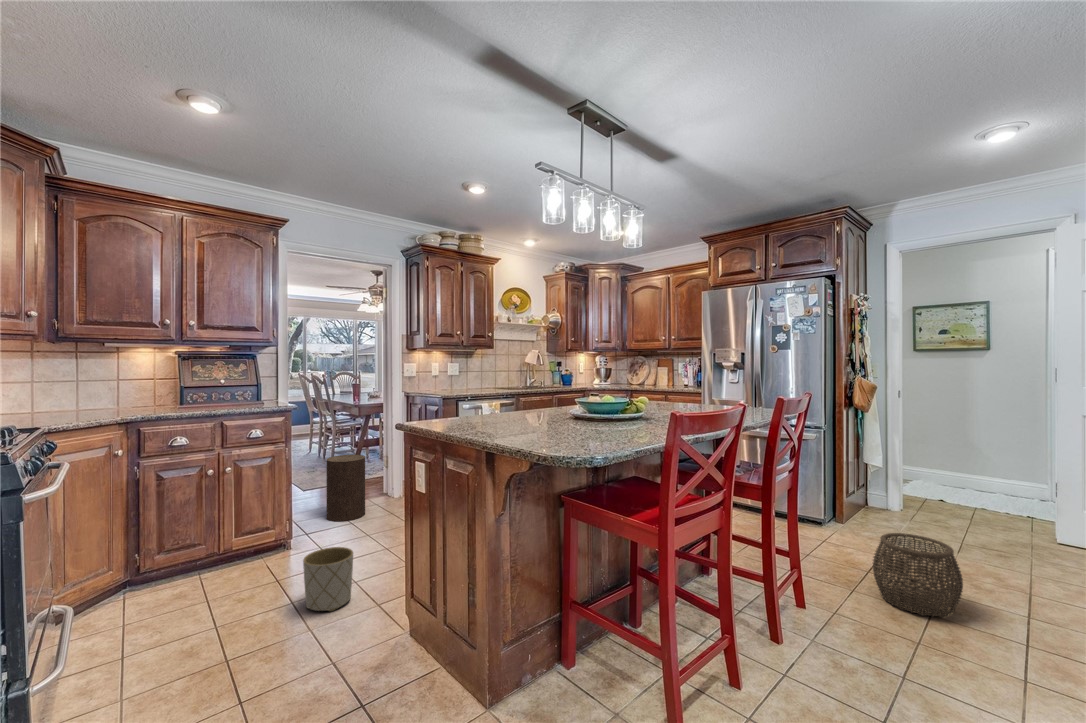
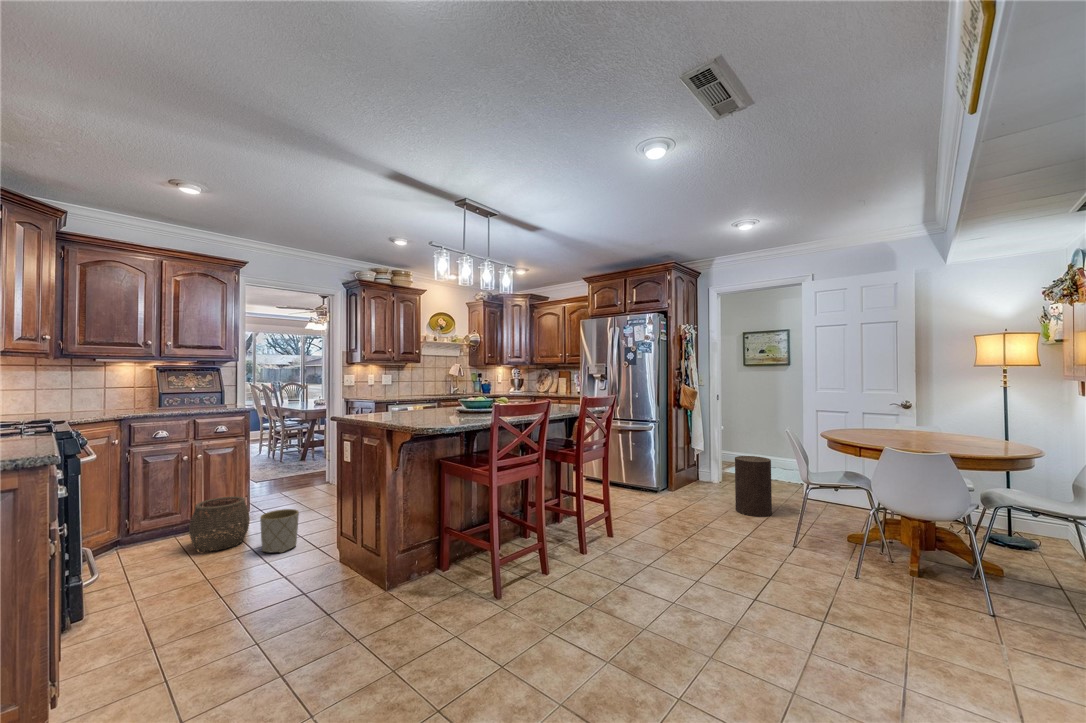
stool: present [327,455,365,522] -> present [735,456,772,517]
woven basket: present [873,533,963,617] -> present [189,496,250,551]

